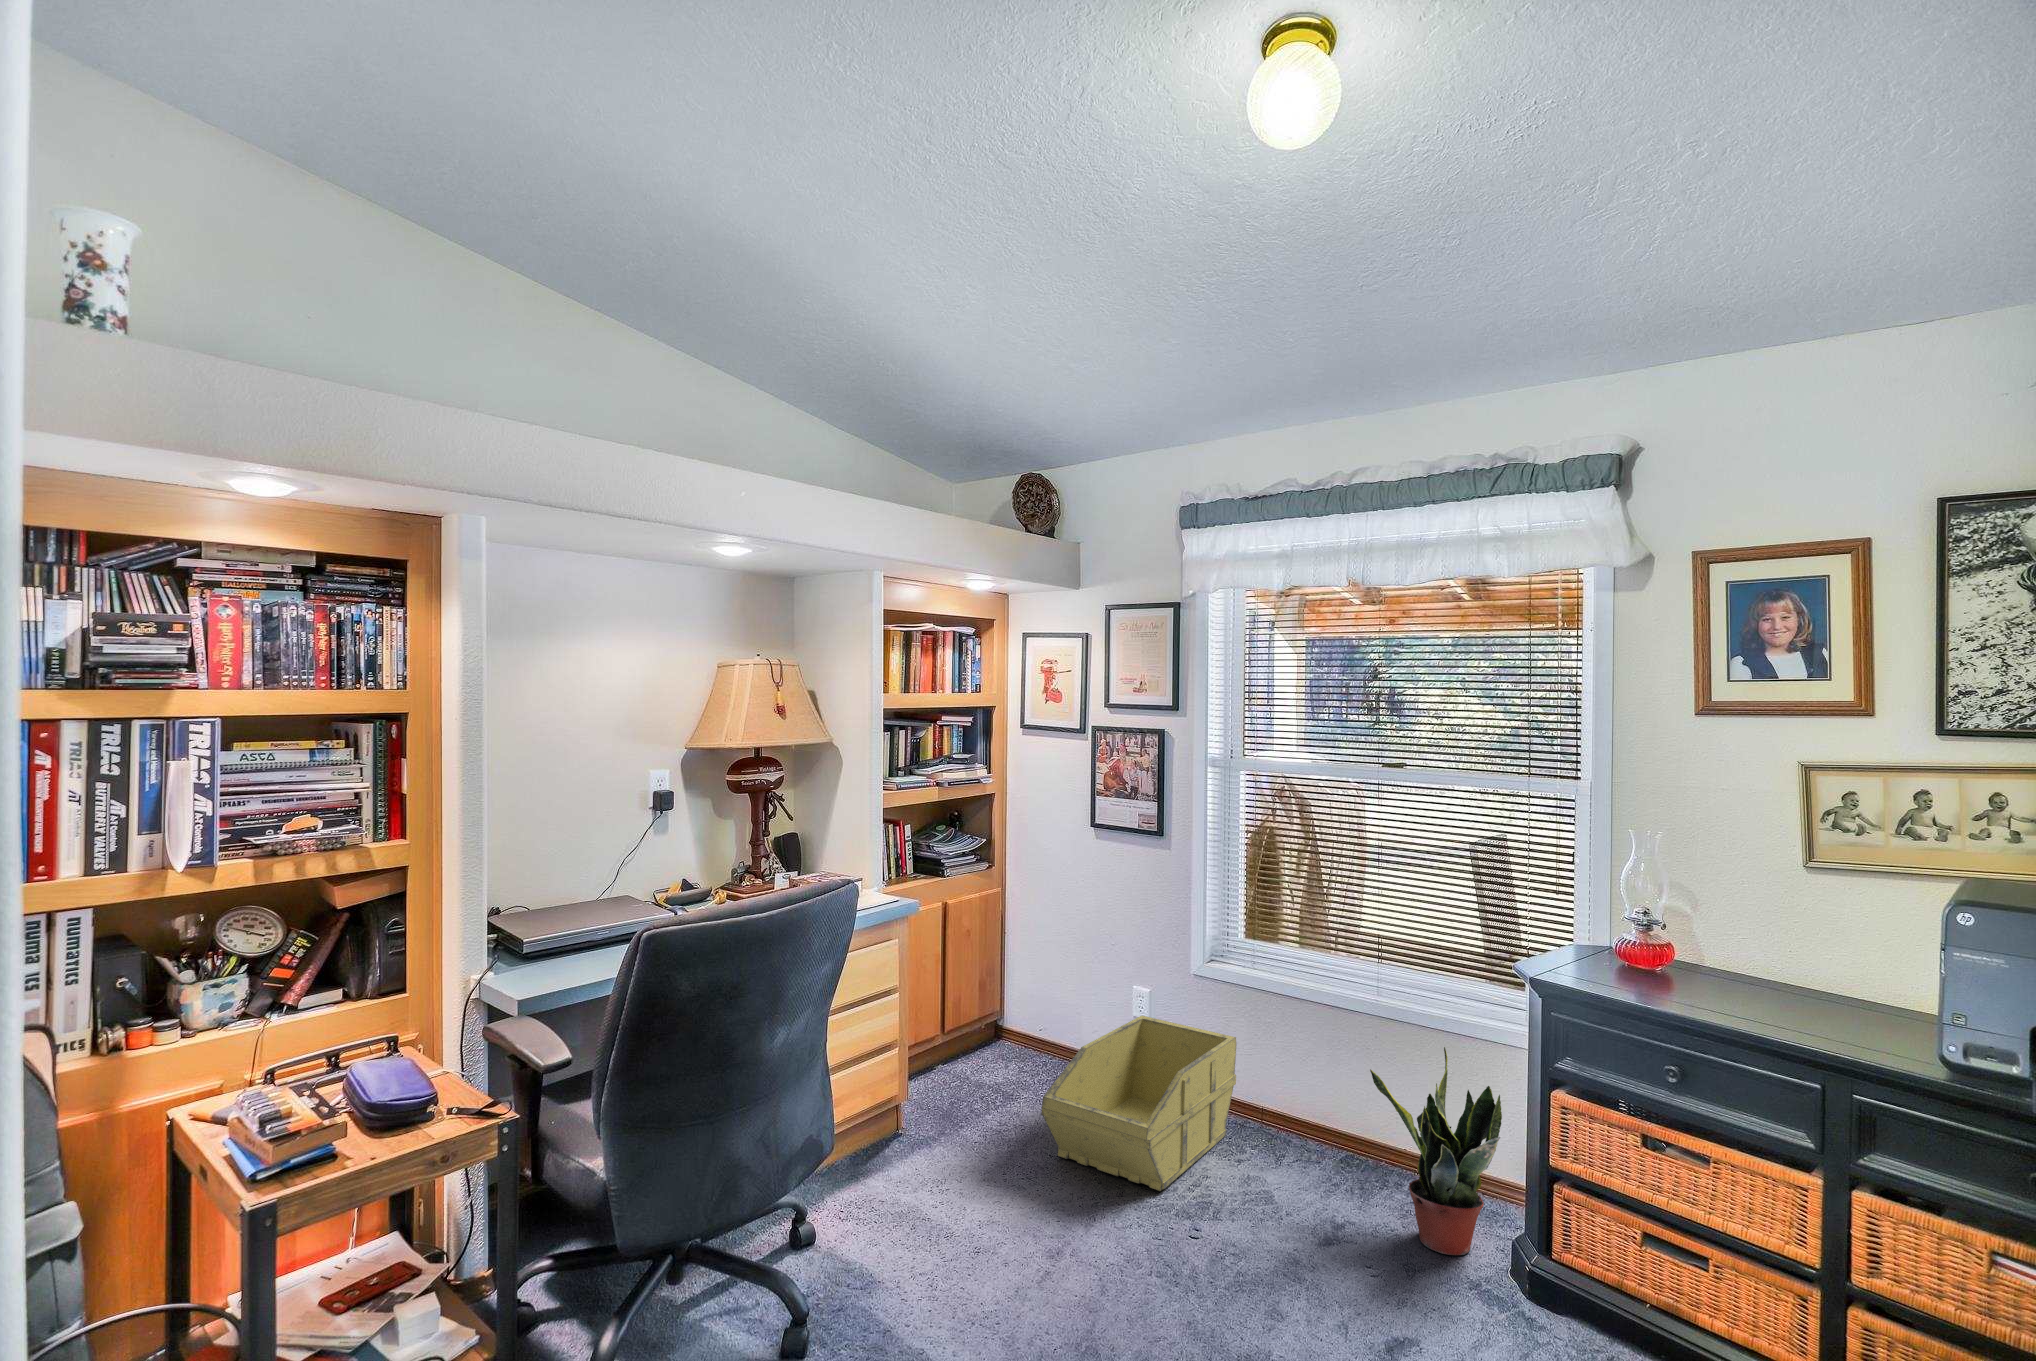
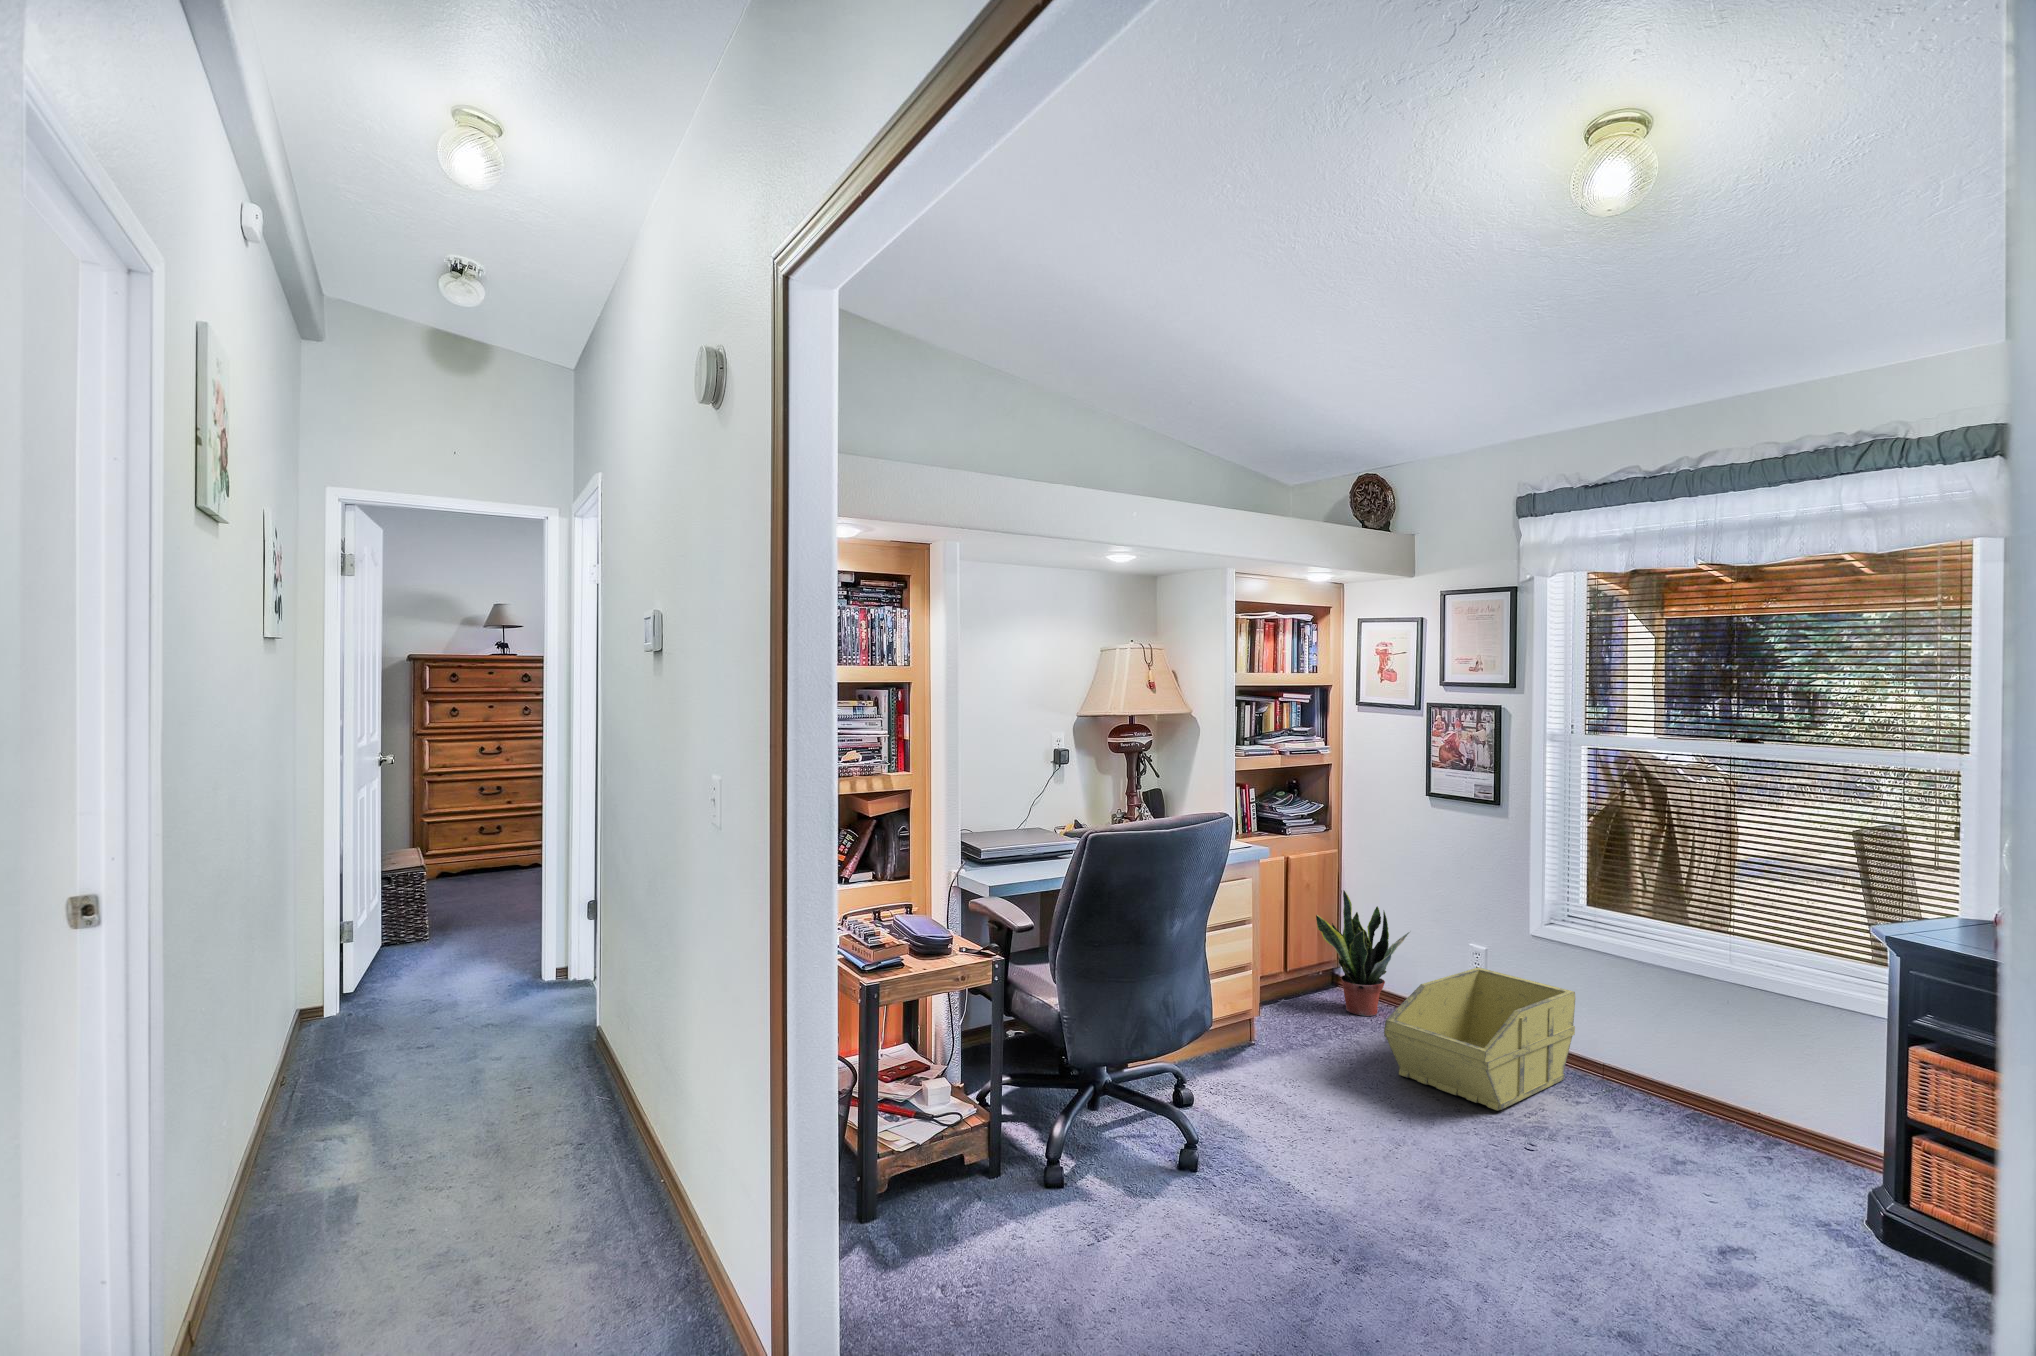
potted plant: present [1370,1047,1502,1255] -> present [1316,890,1410,1016]

